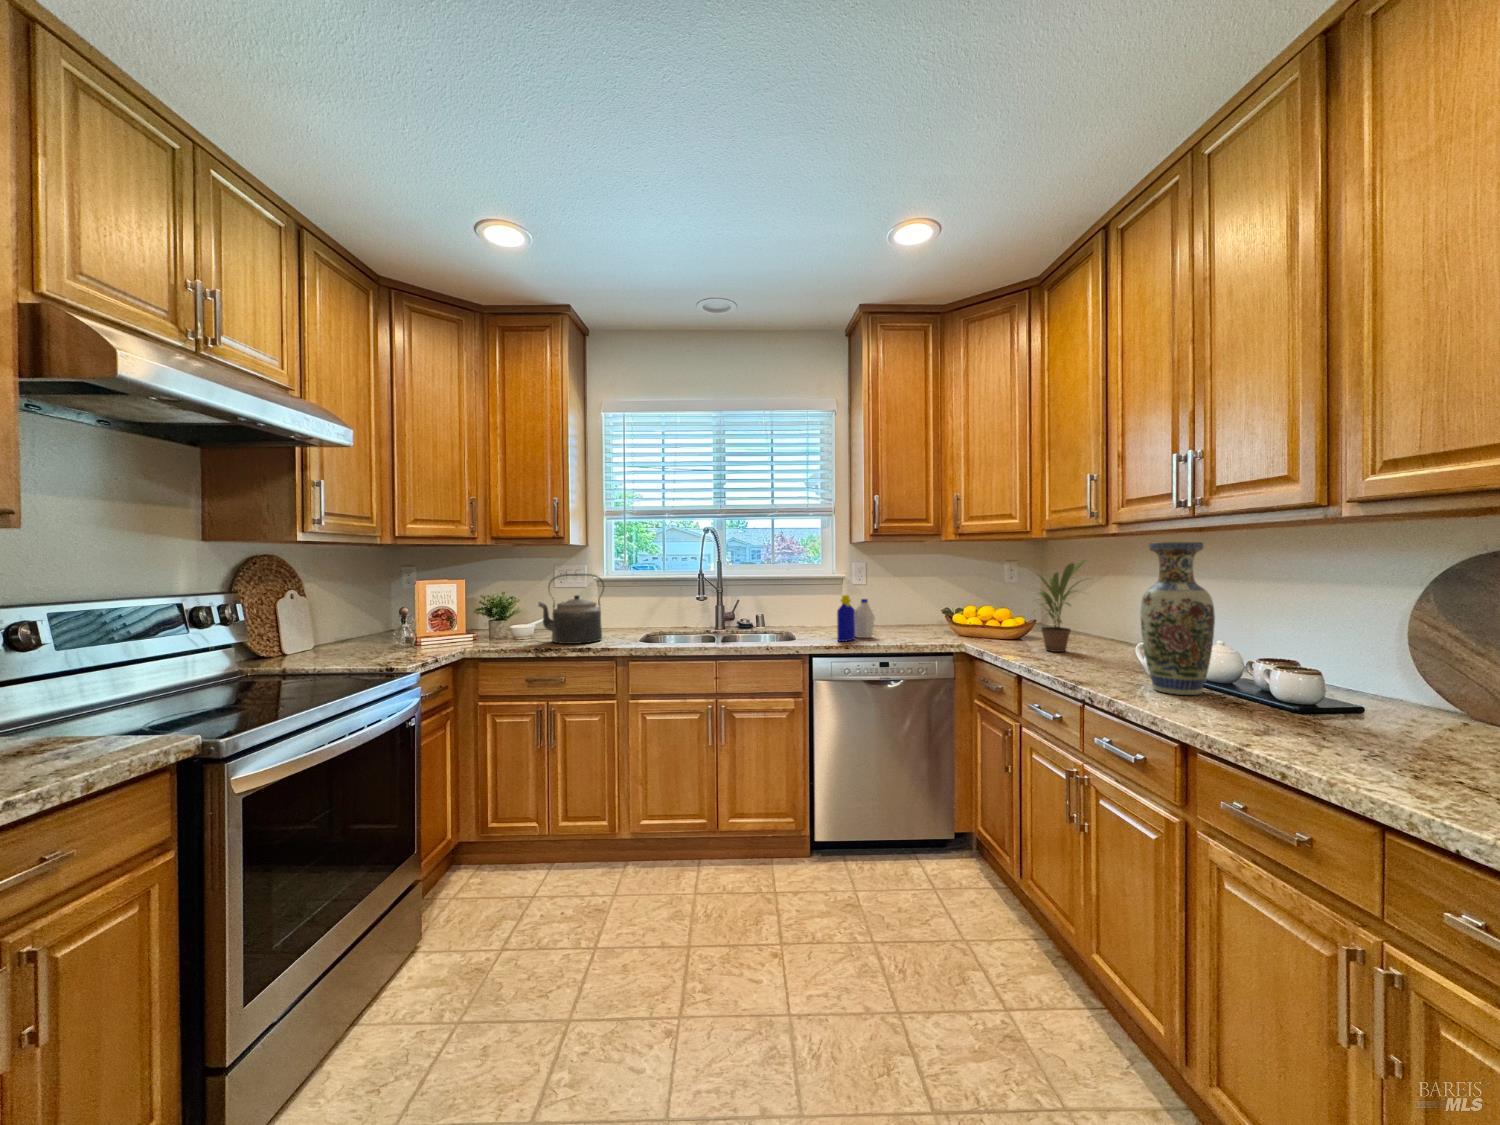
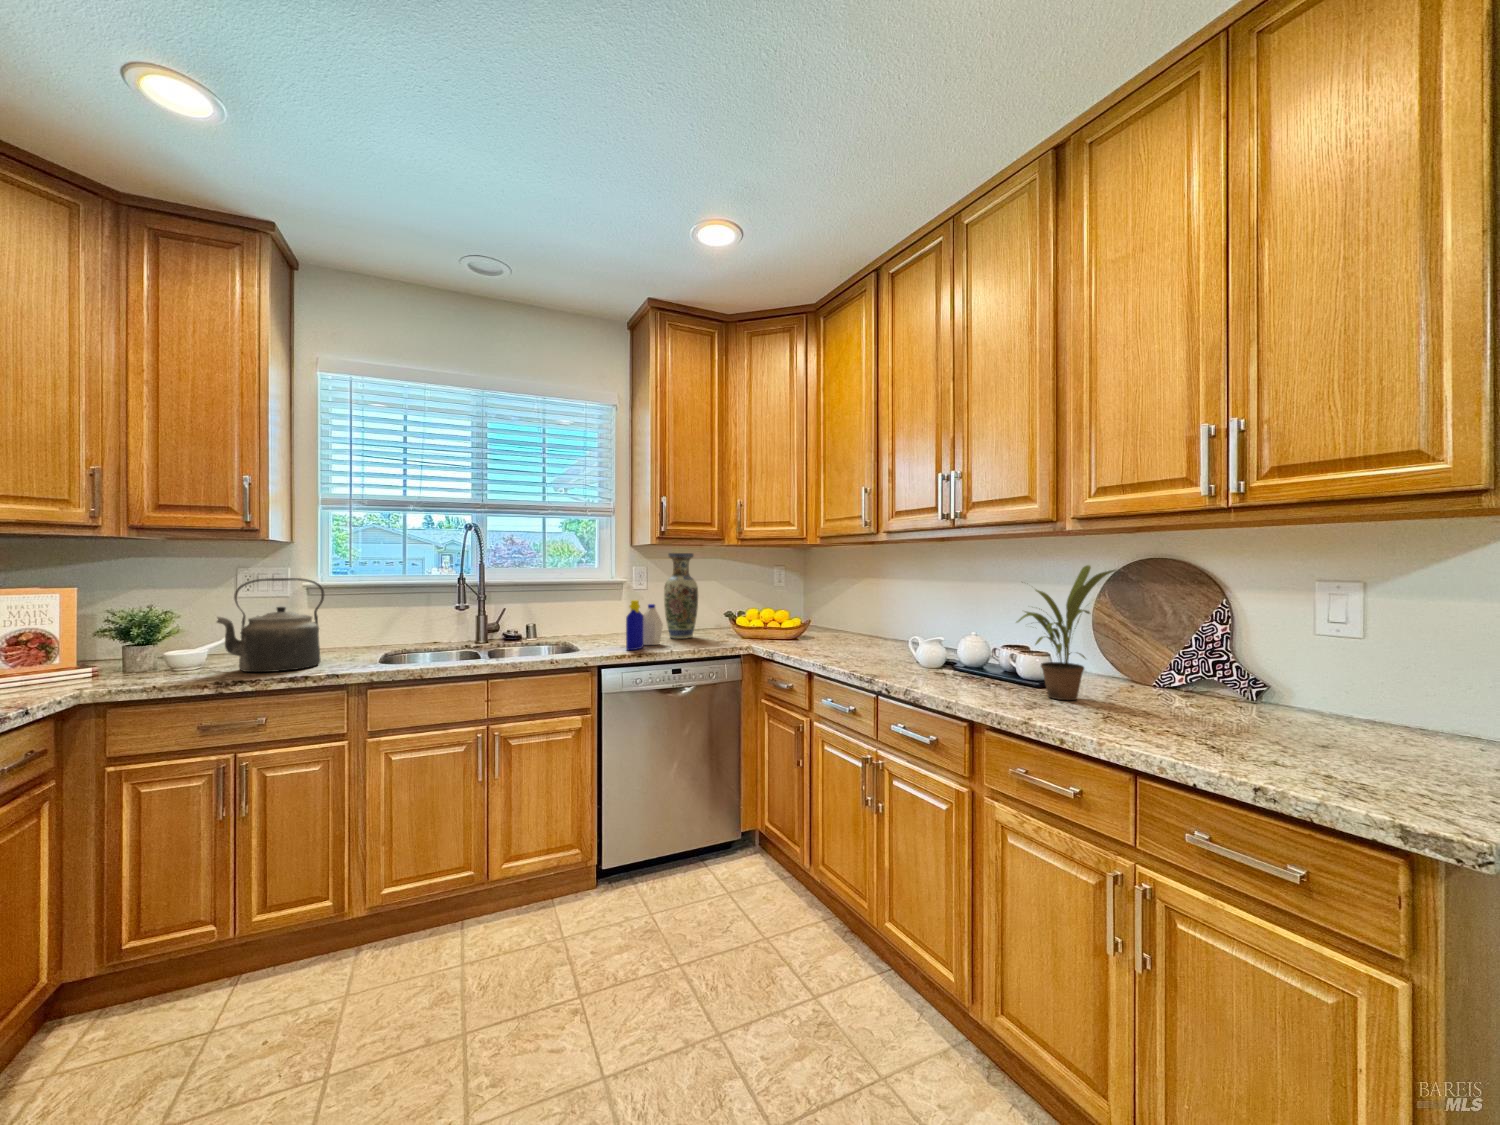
vase: present [1140,542,1215,695] -> present [664,553,698,639]
potted plant: present [1034,560,1086,652] -> present [1017,565,1116,700]

